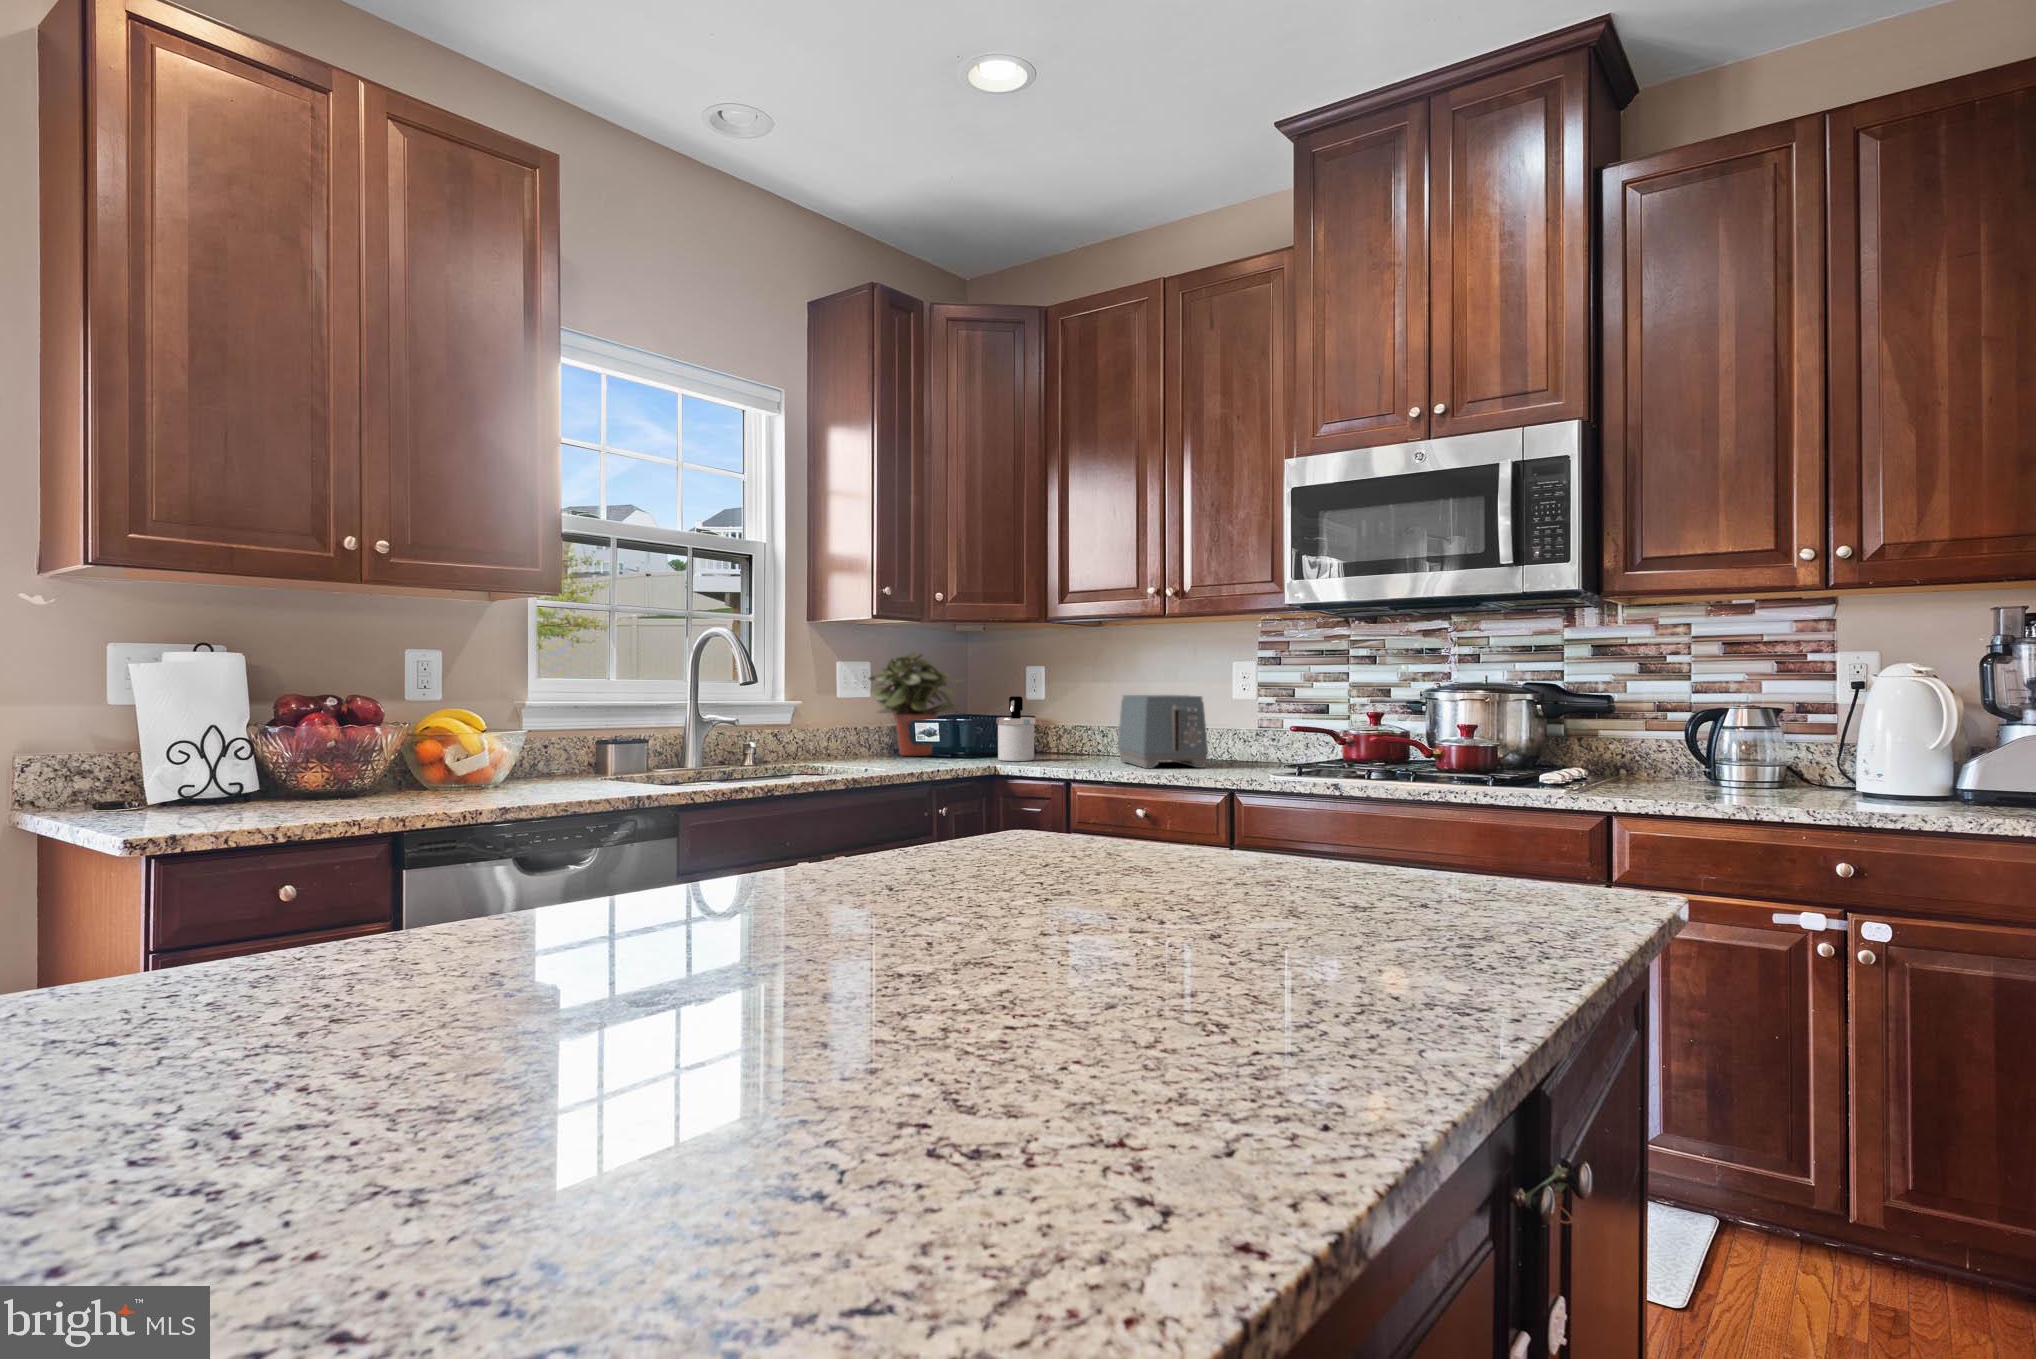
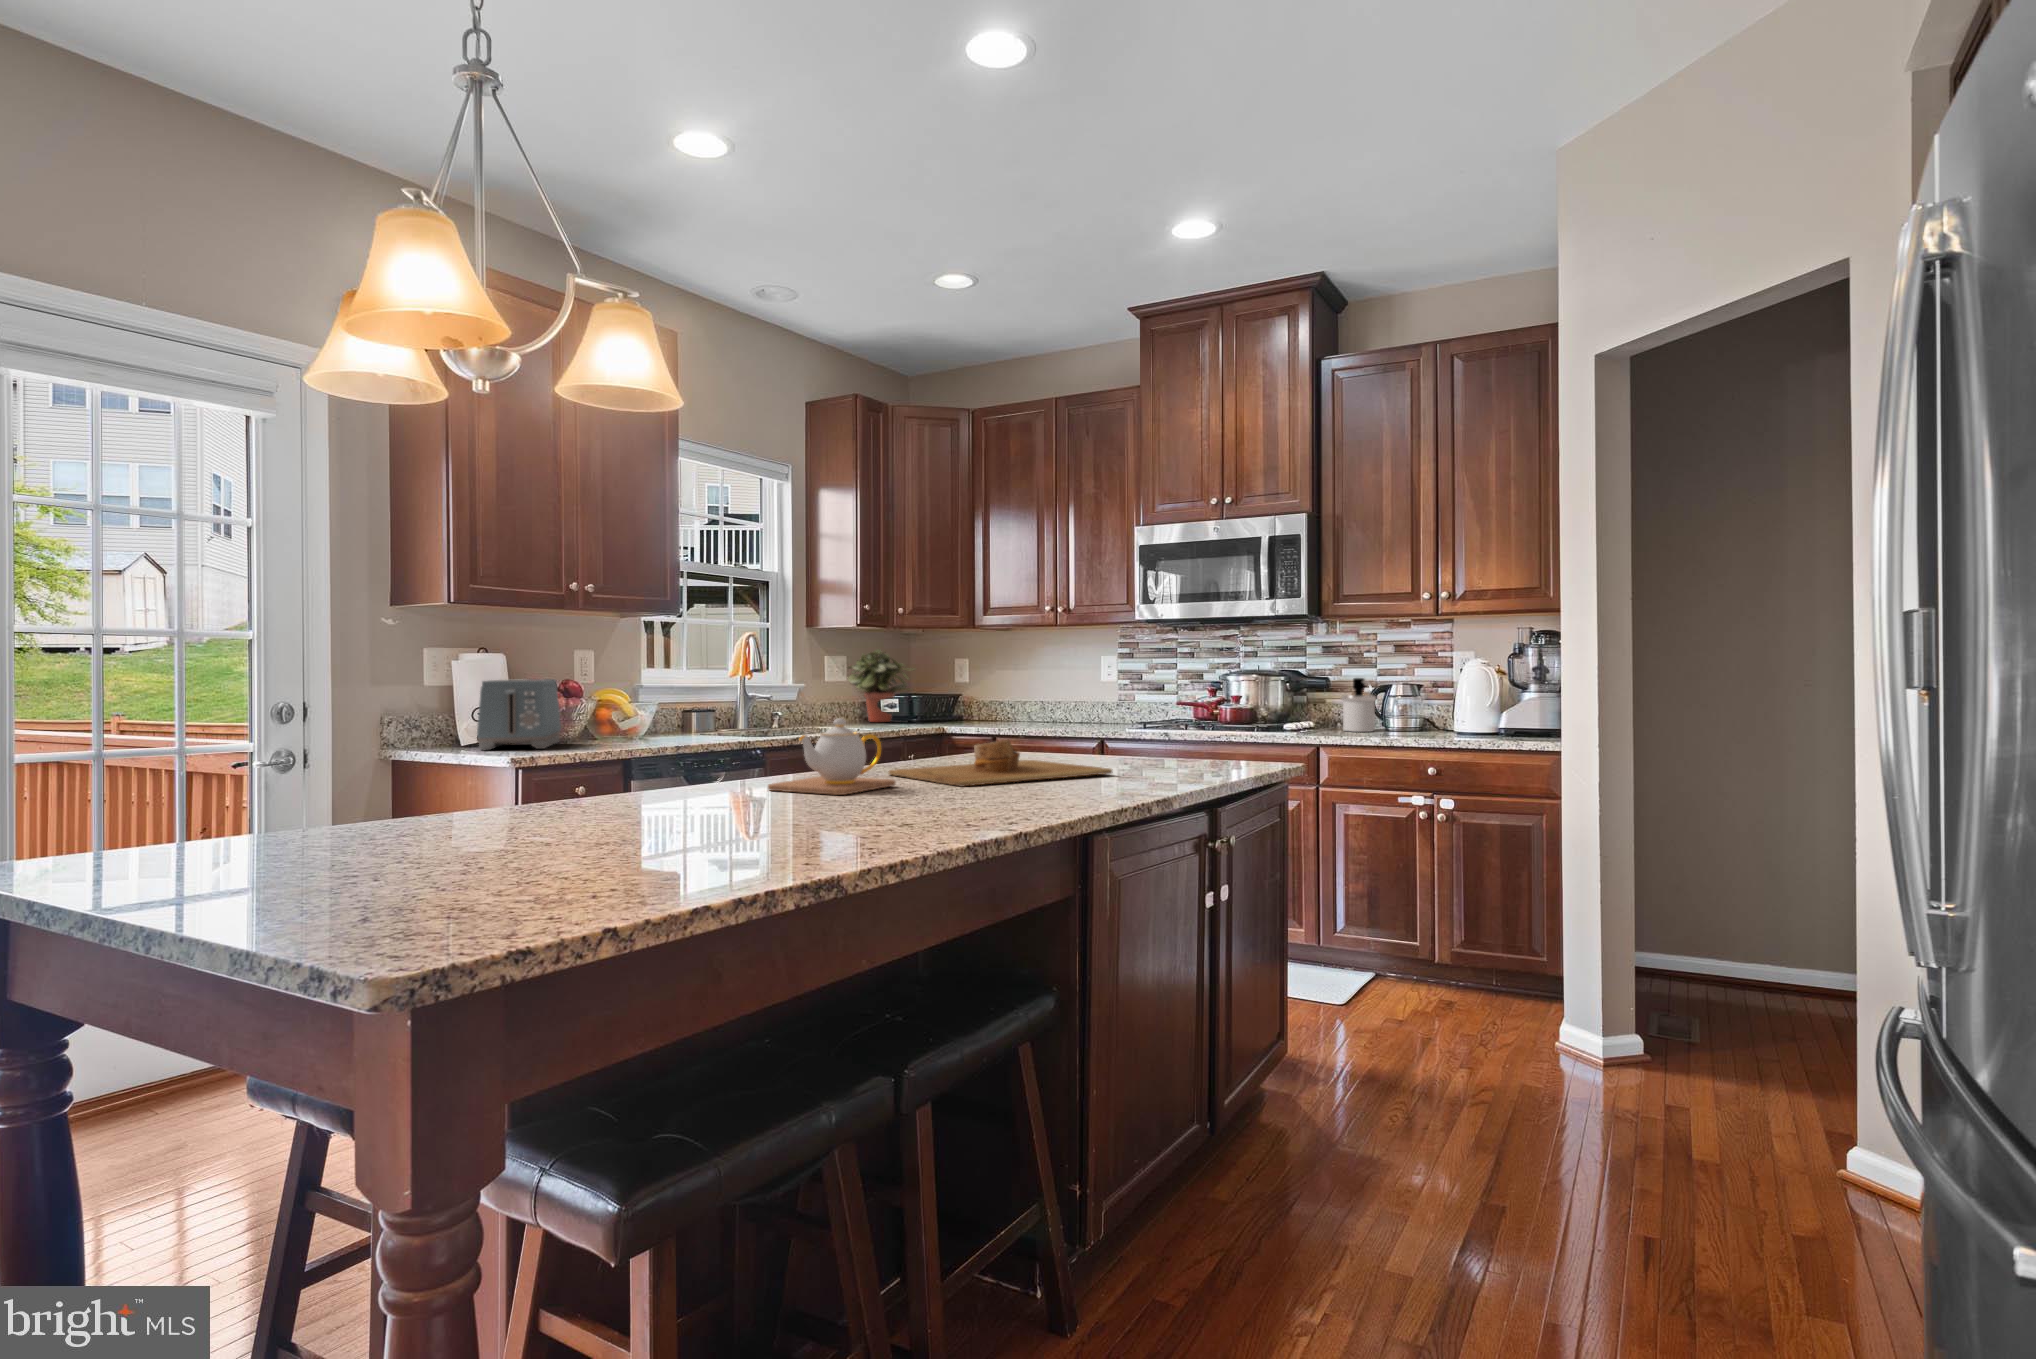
toaster: present [1118,695,1208,769] -> present [477,679,561,750]
soap dispenser: present [997,696,1035,761] -> present [1342,678,1376,732]
teapot: none [128,824,547,1100] -> present [768,718,895,795]
cutting board: none [645,856,1215,1032] -> present [889,740,1112,786]

